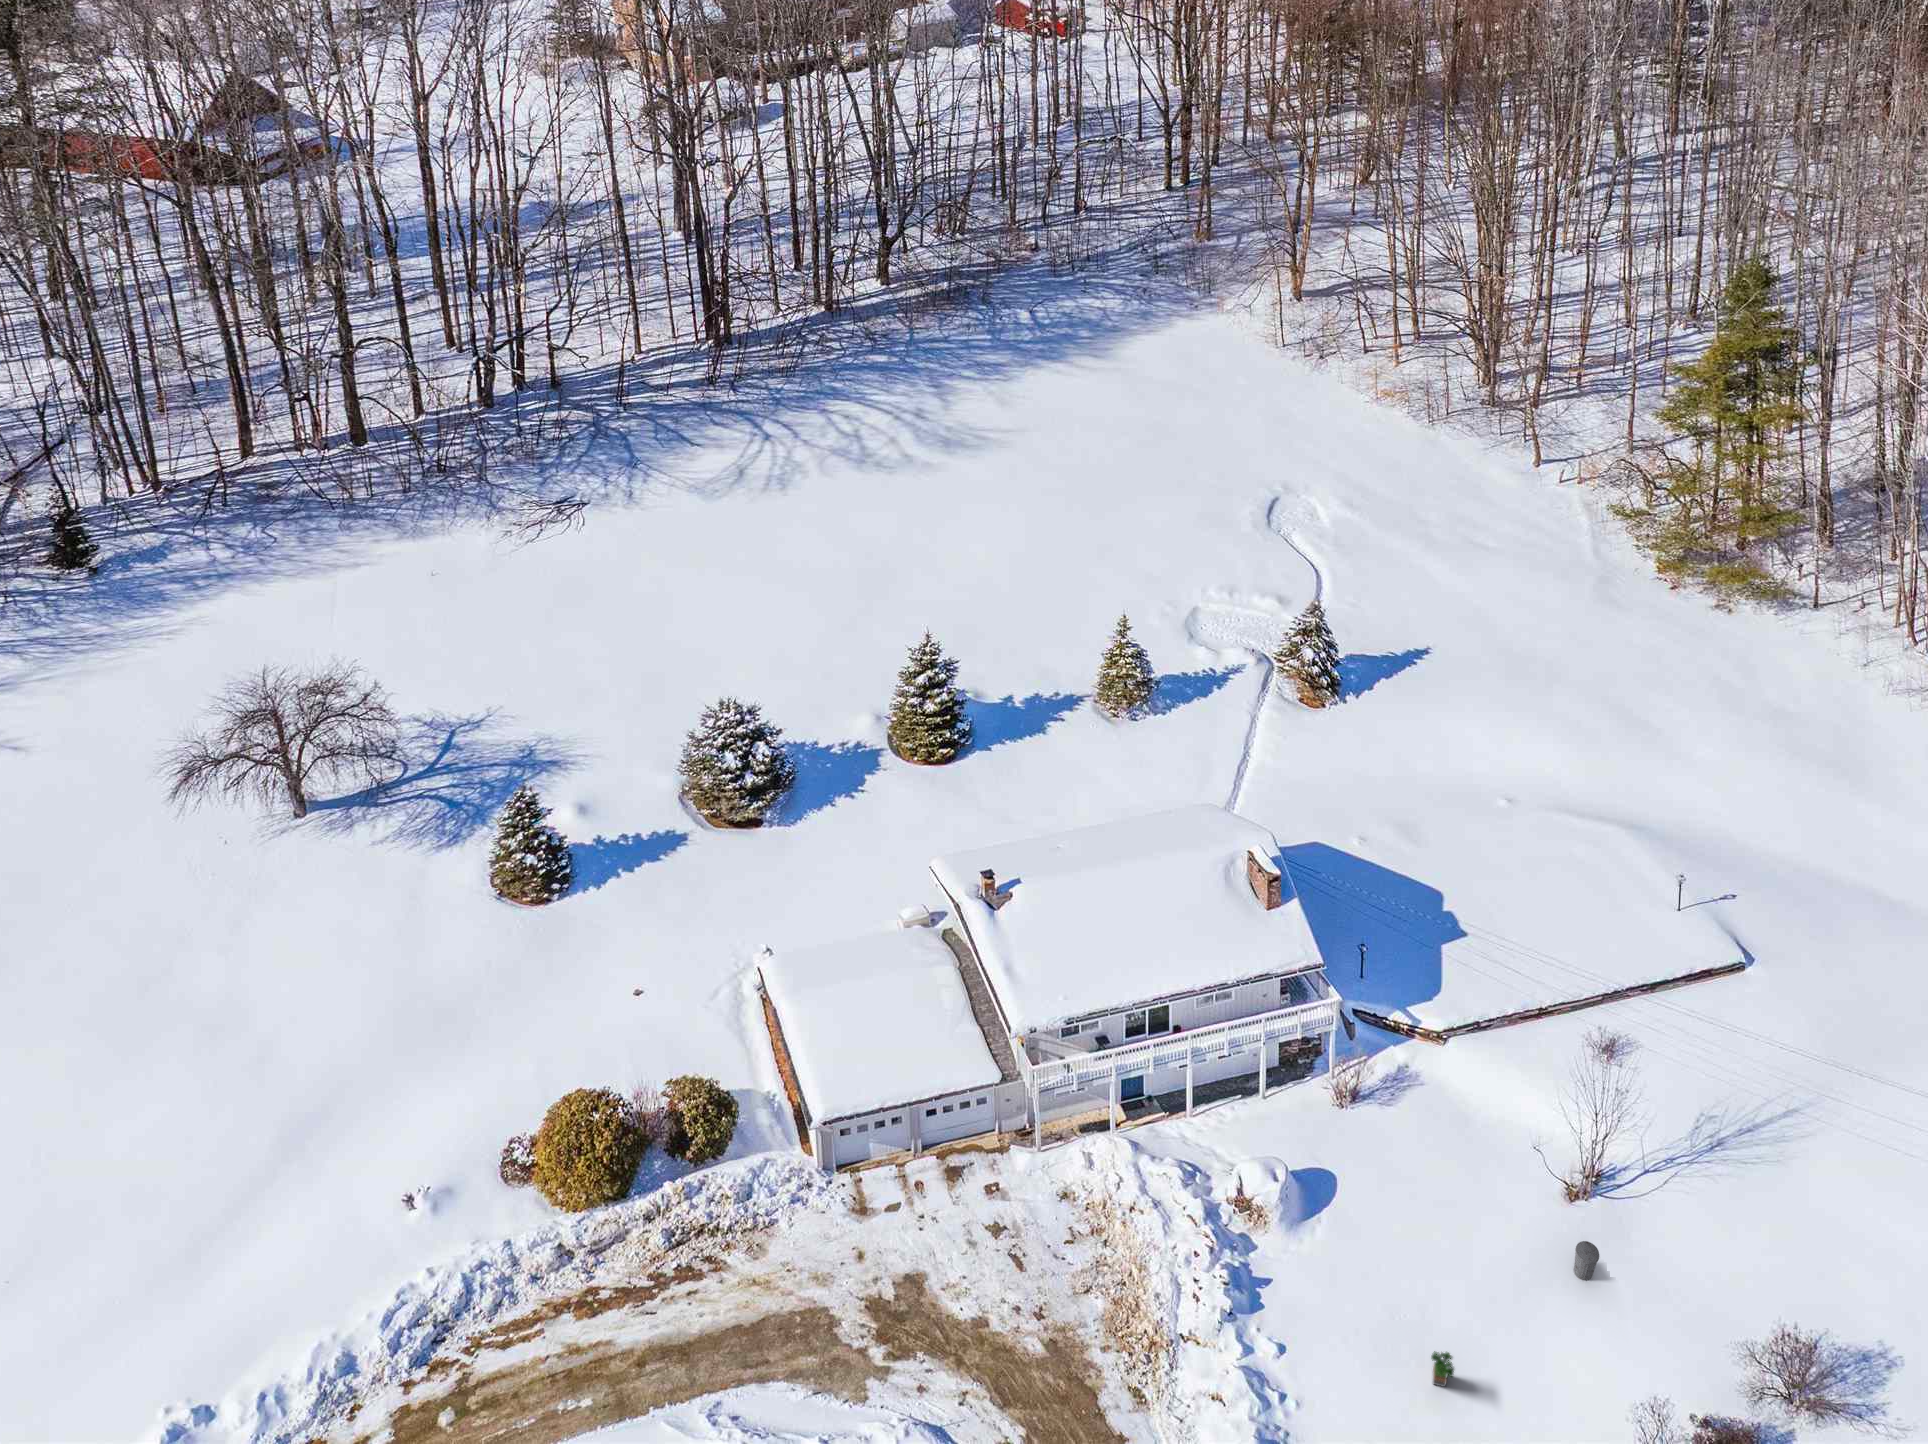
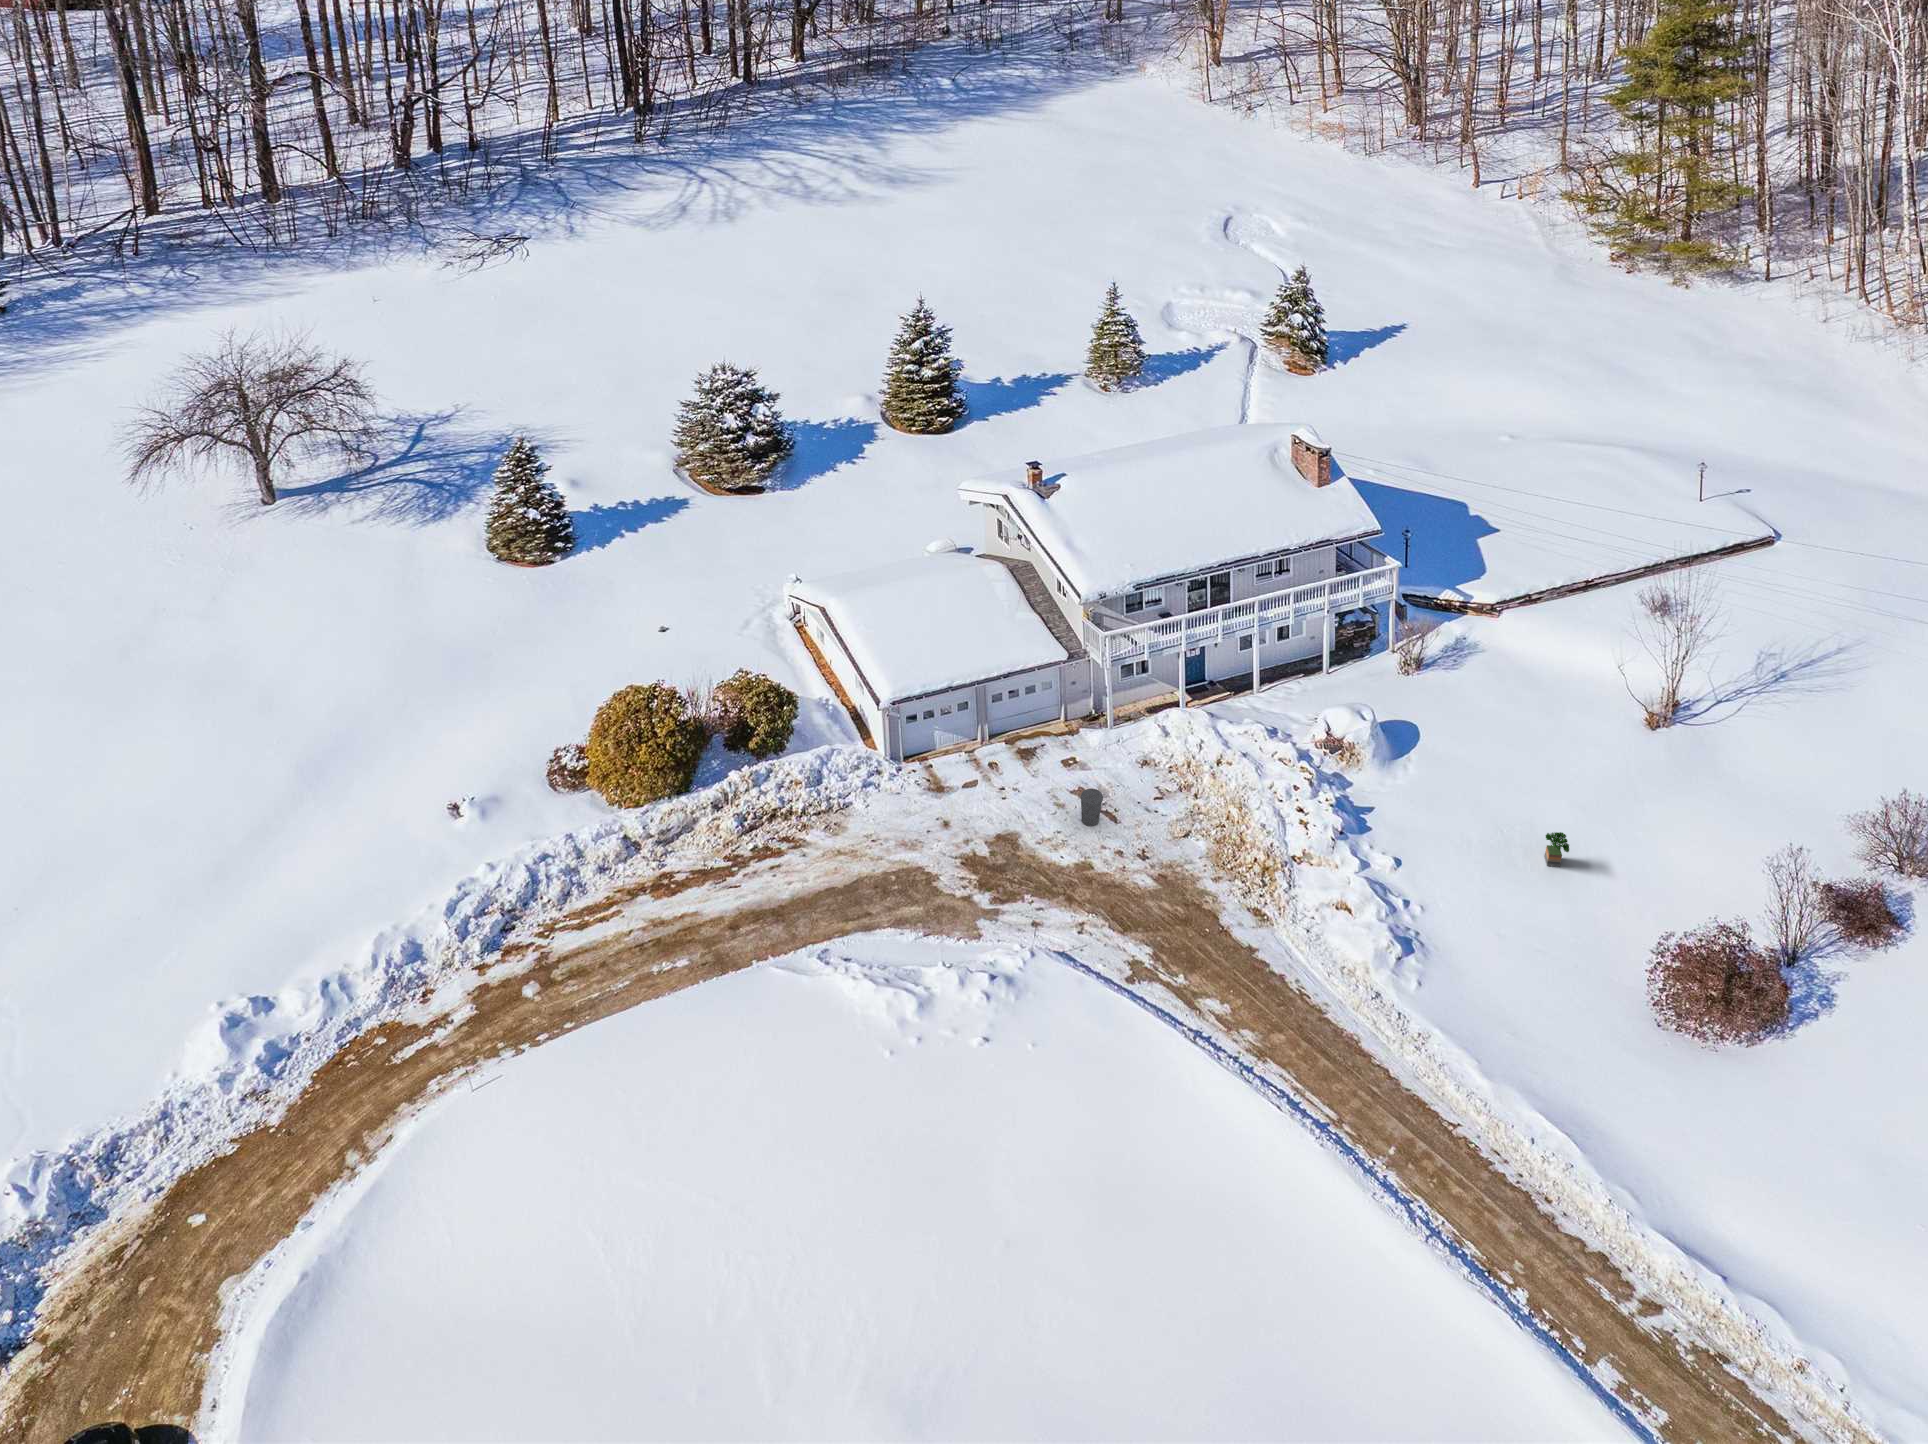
trash can: present [1574,1241,1599,1281] -> present [1081,789,1103,826]

